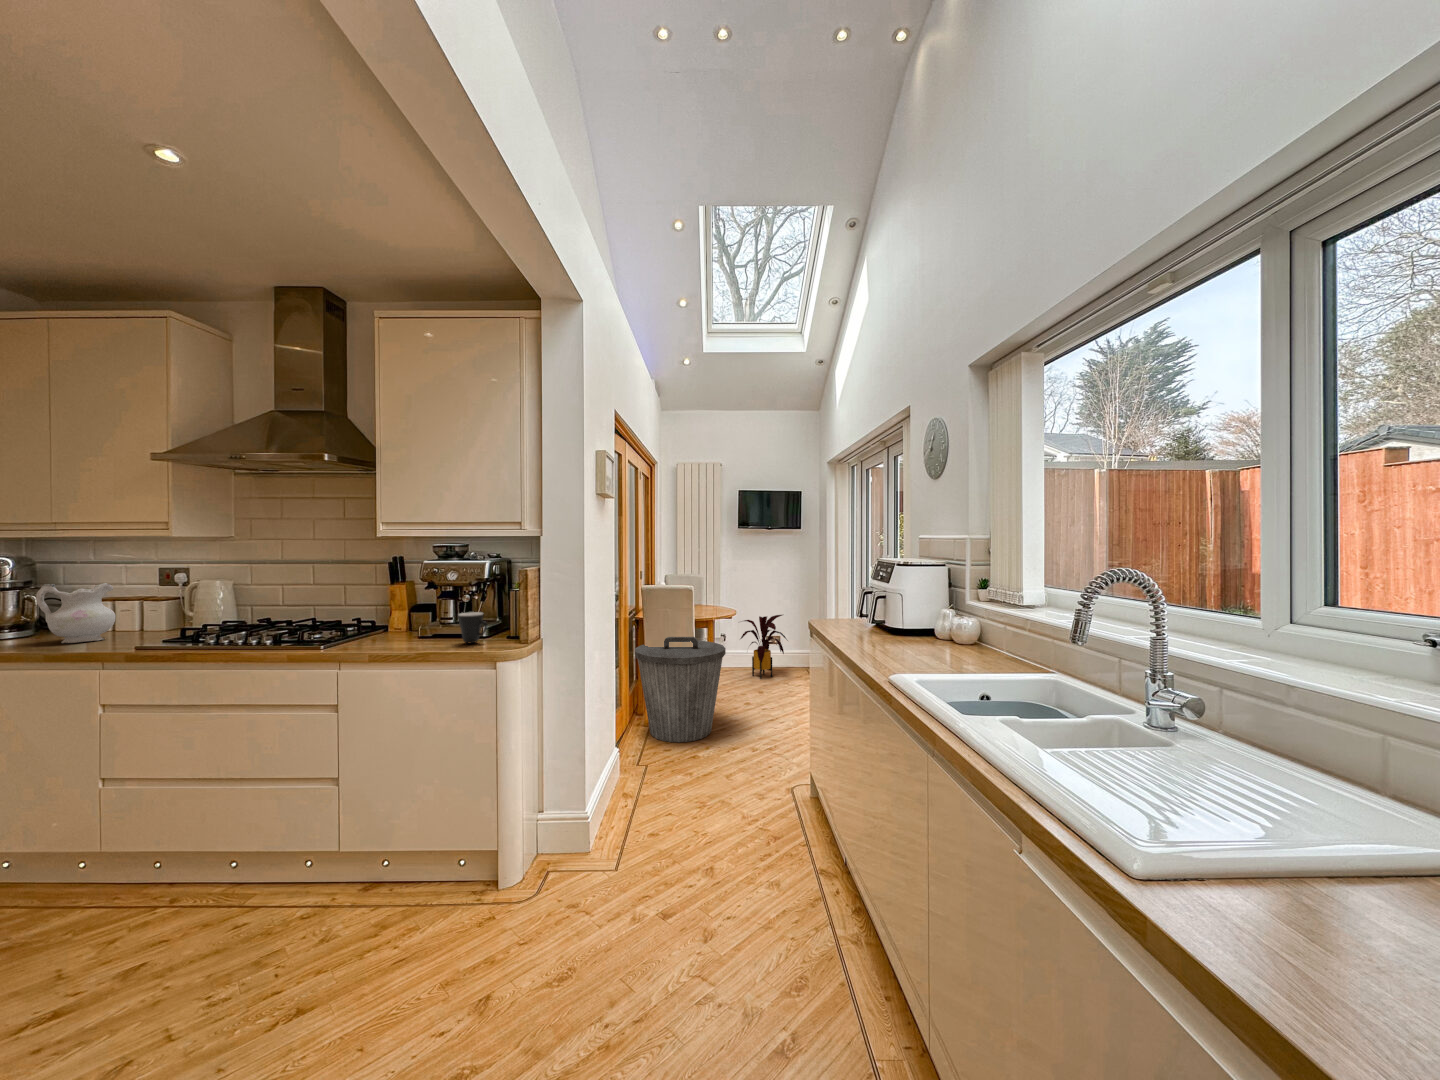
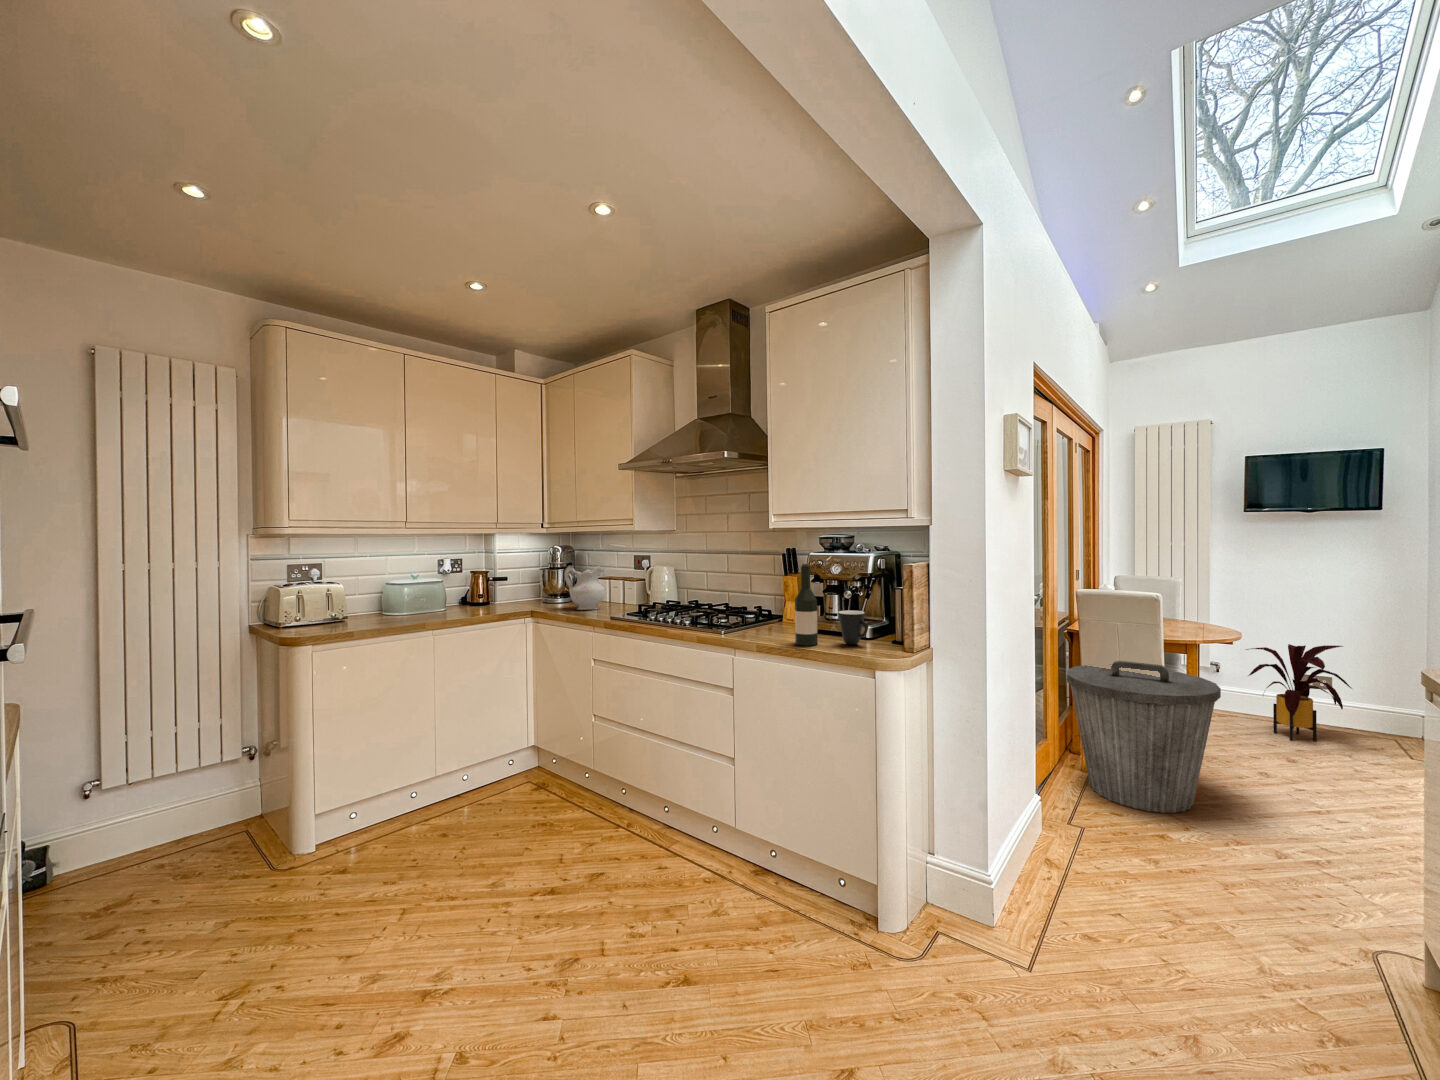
wine bottle: none [413,571,437,649] -> present [795,564,818,646]

